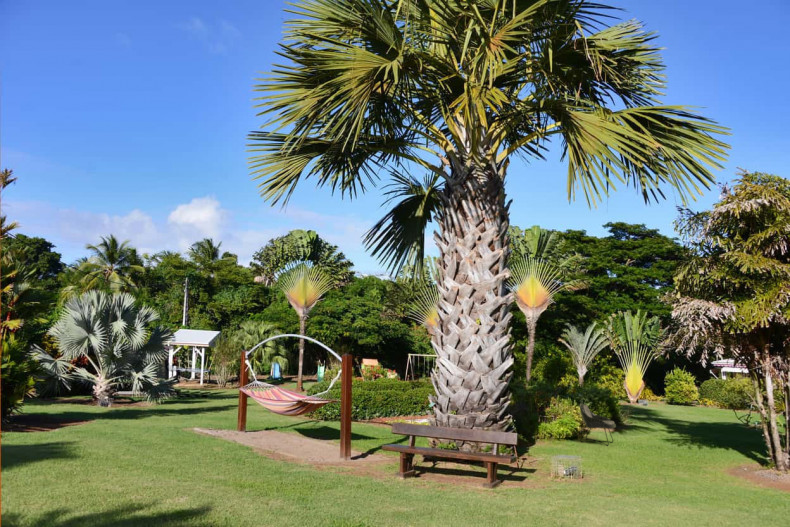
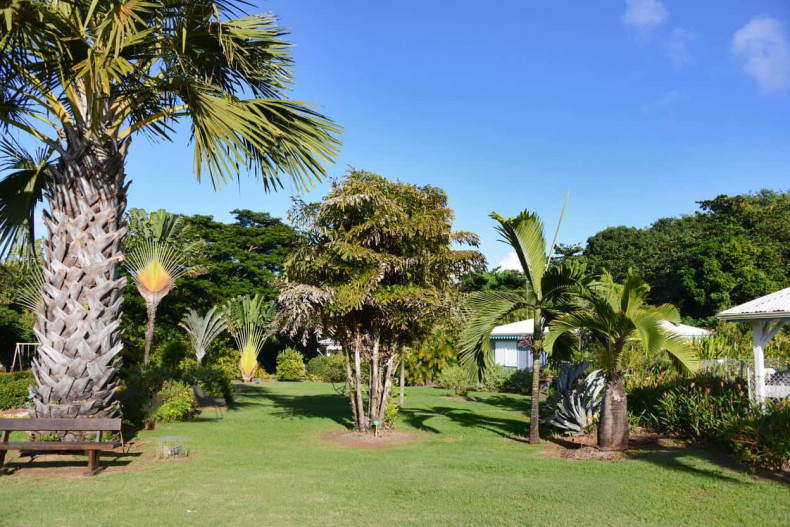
potted tree: none [529,407,553,445] -> present [141,393,164,430]

